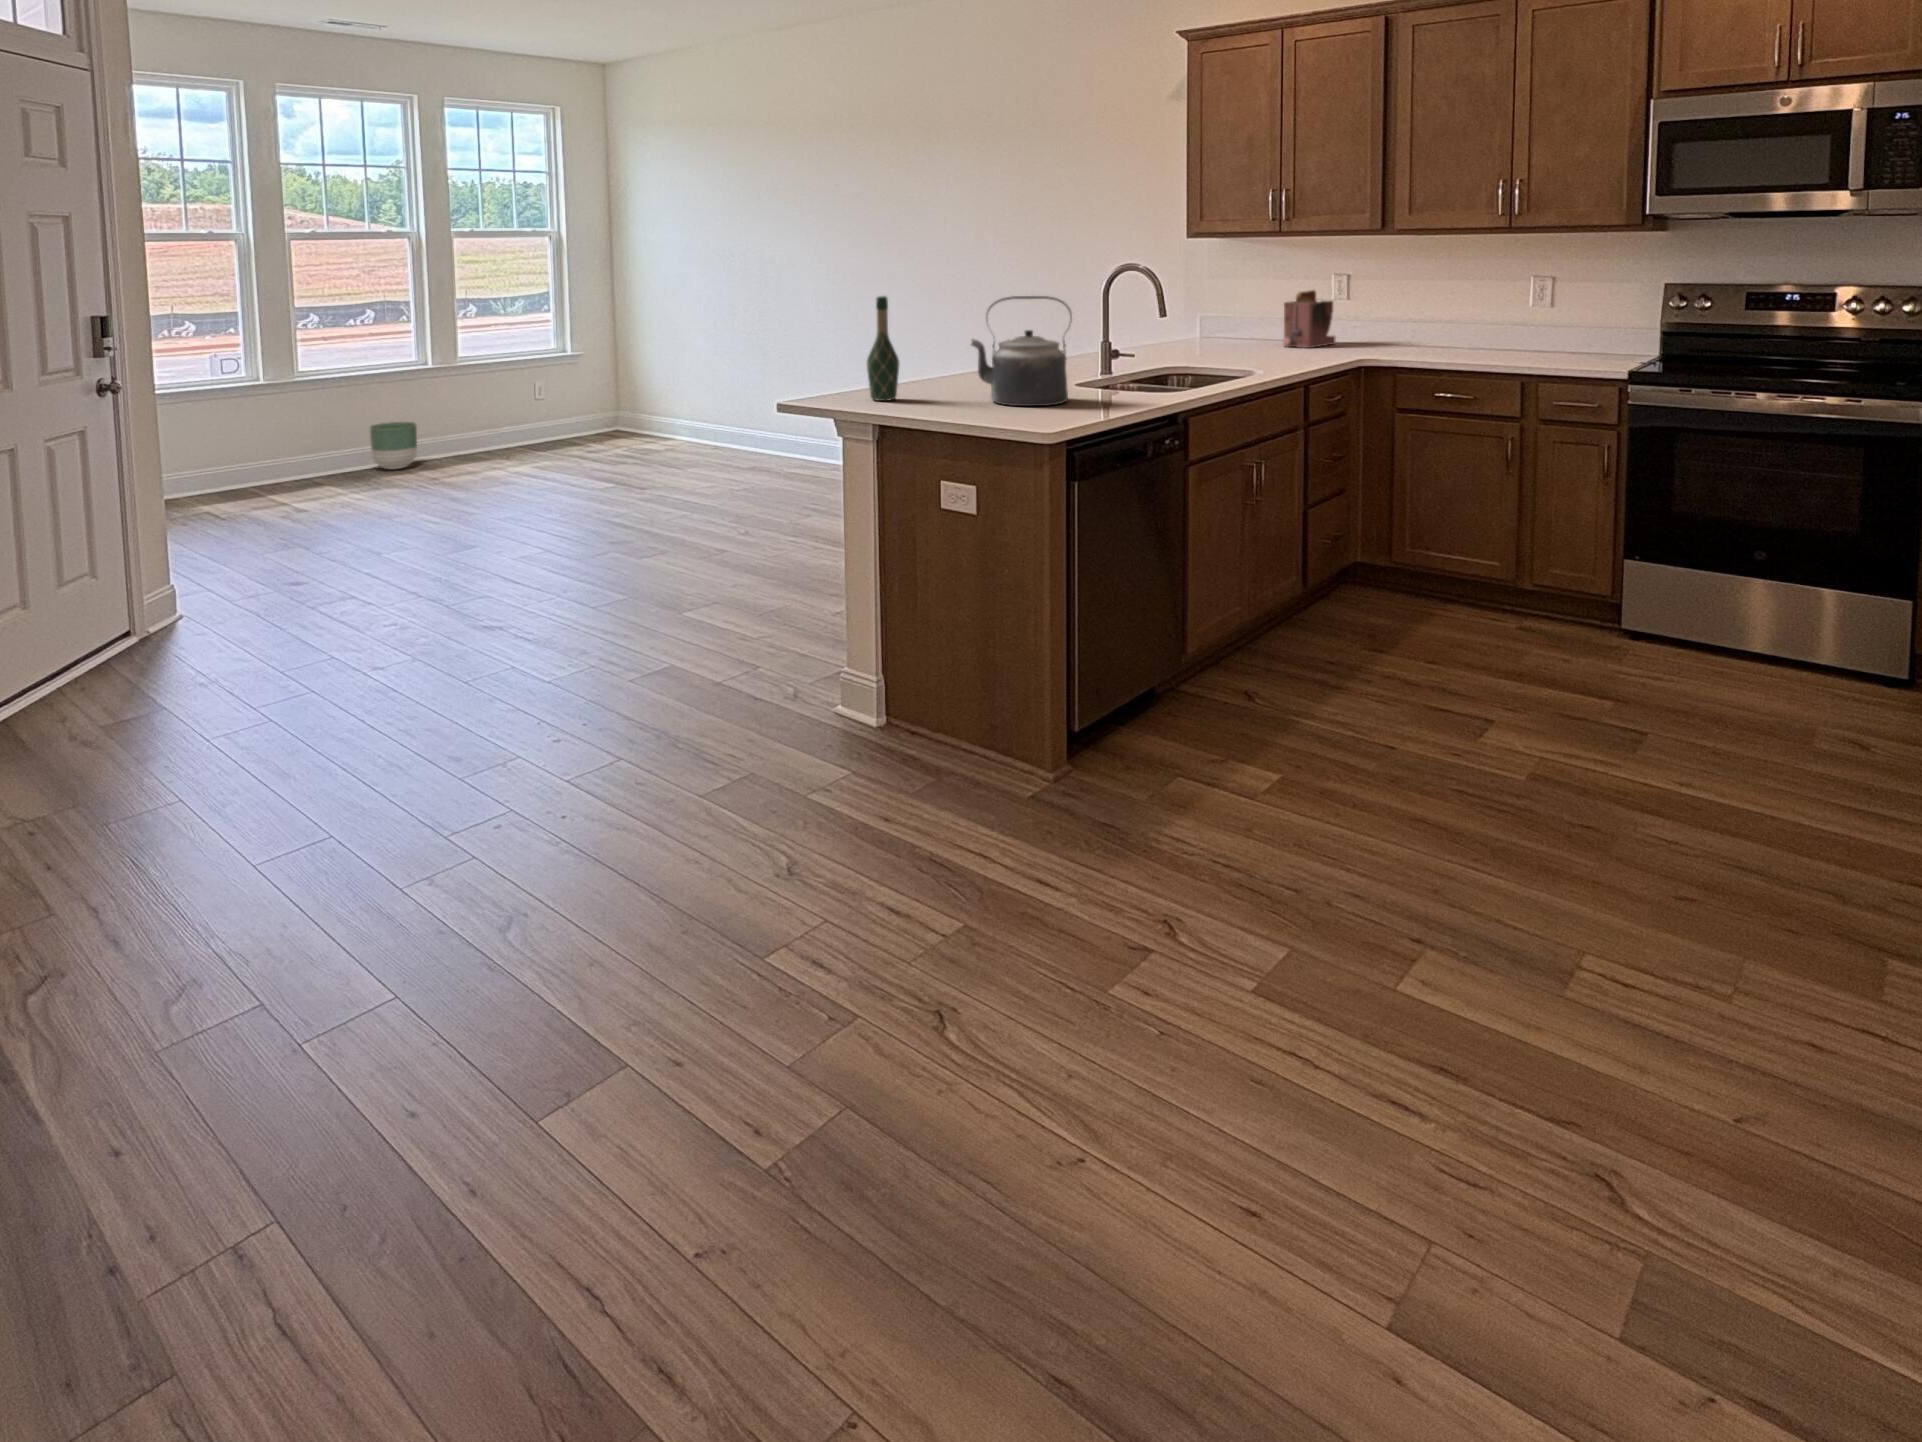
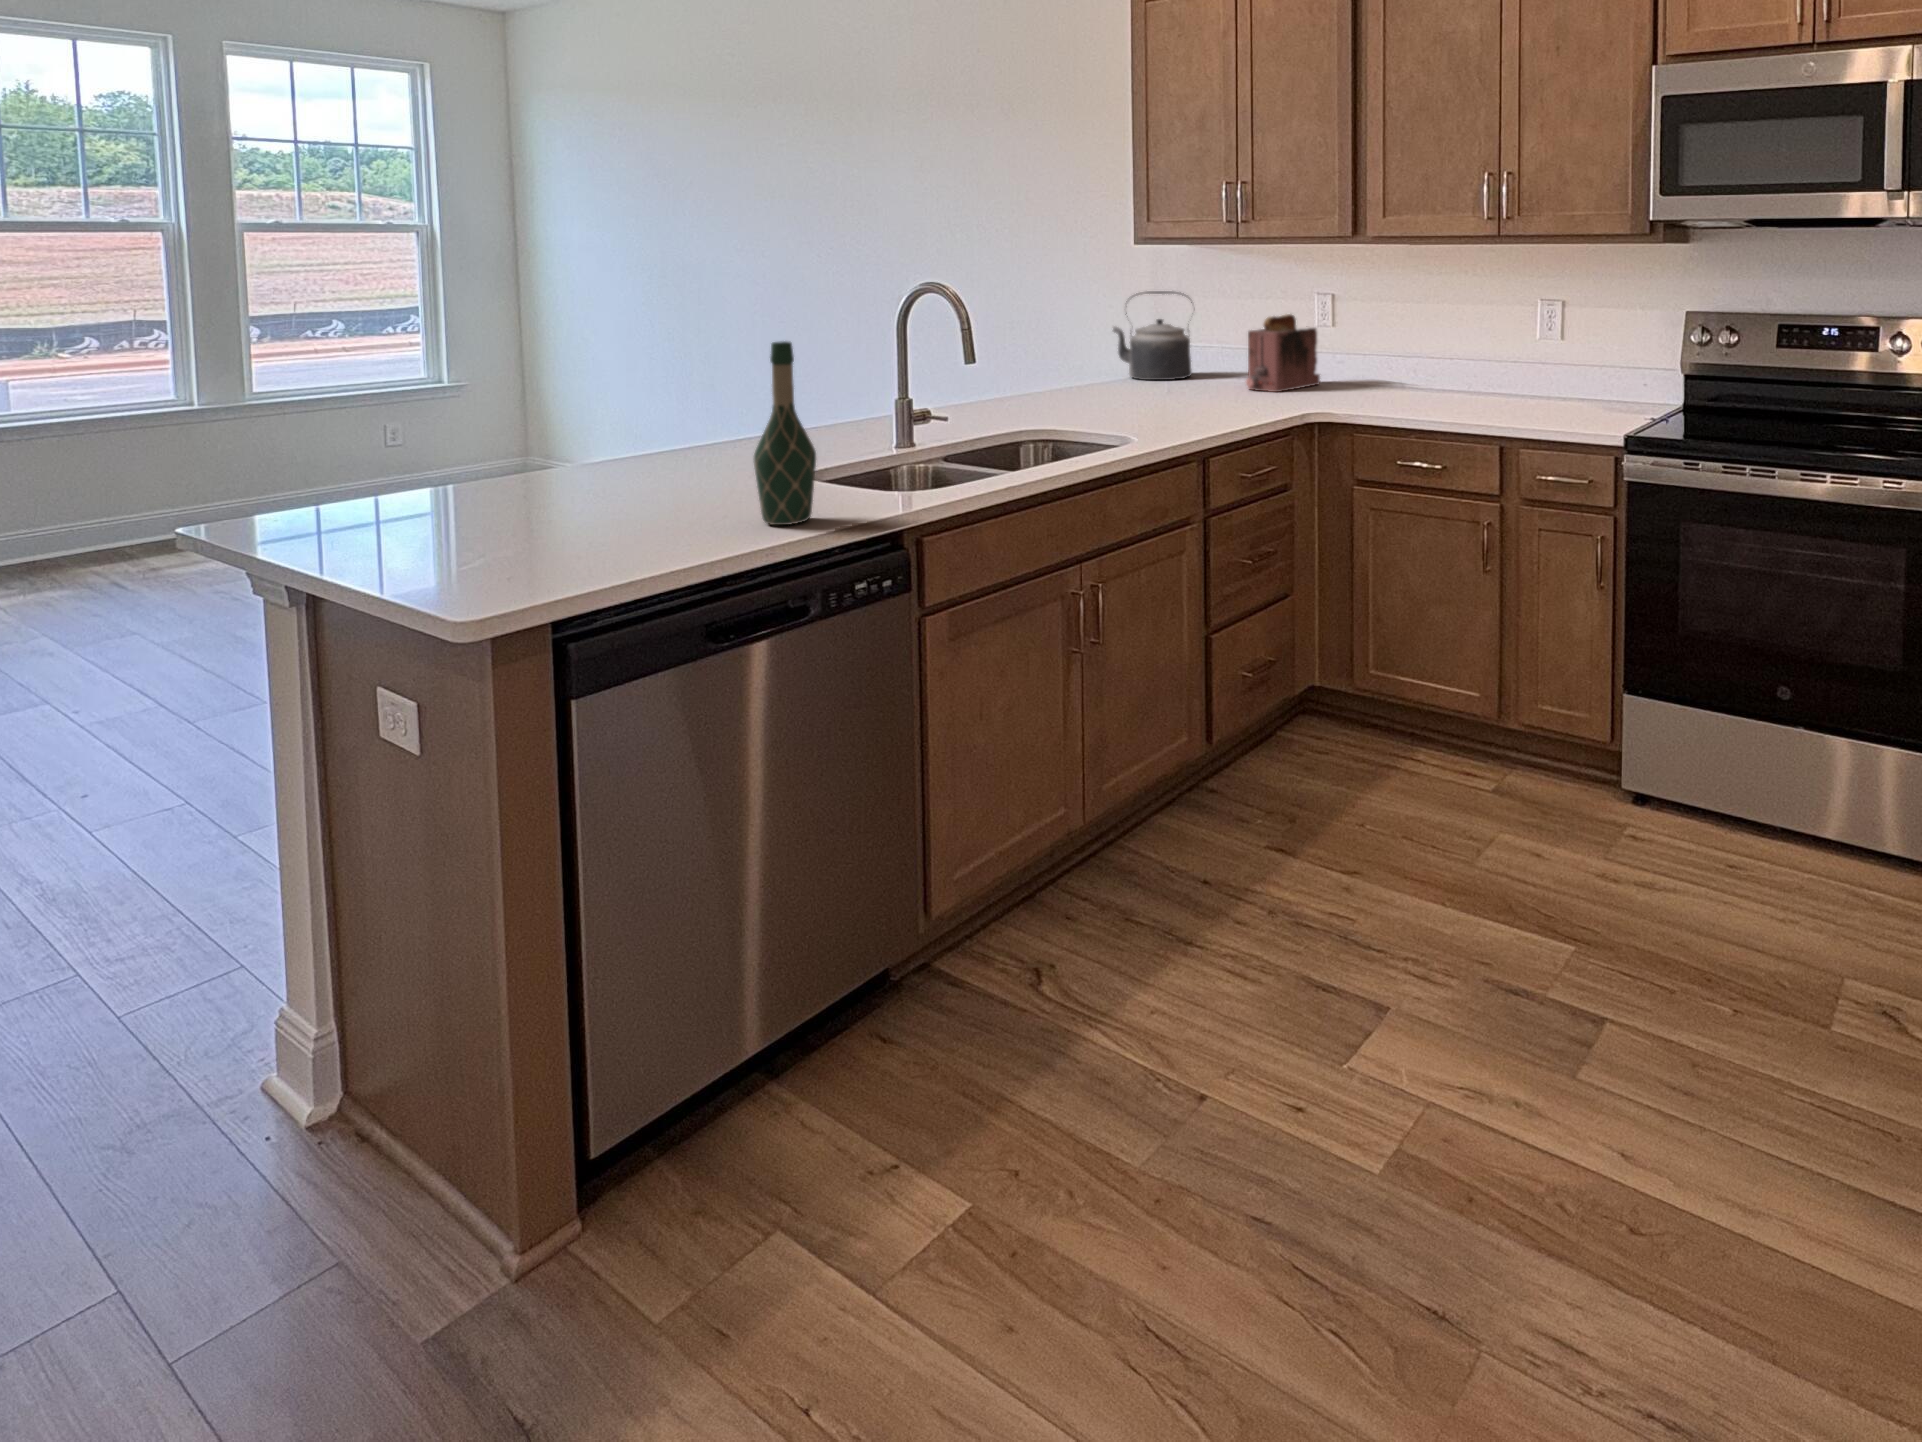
wine bottle: present [867,296,899,401] -> present [754,341,816,525]
kettle: present [971,296,1072,406] -> present [1113,291,1192,380]
planter: present [370,422,417,470] -> none [45,490,133,561]

